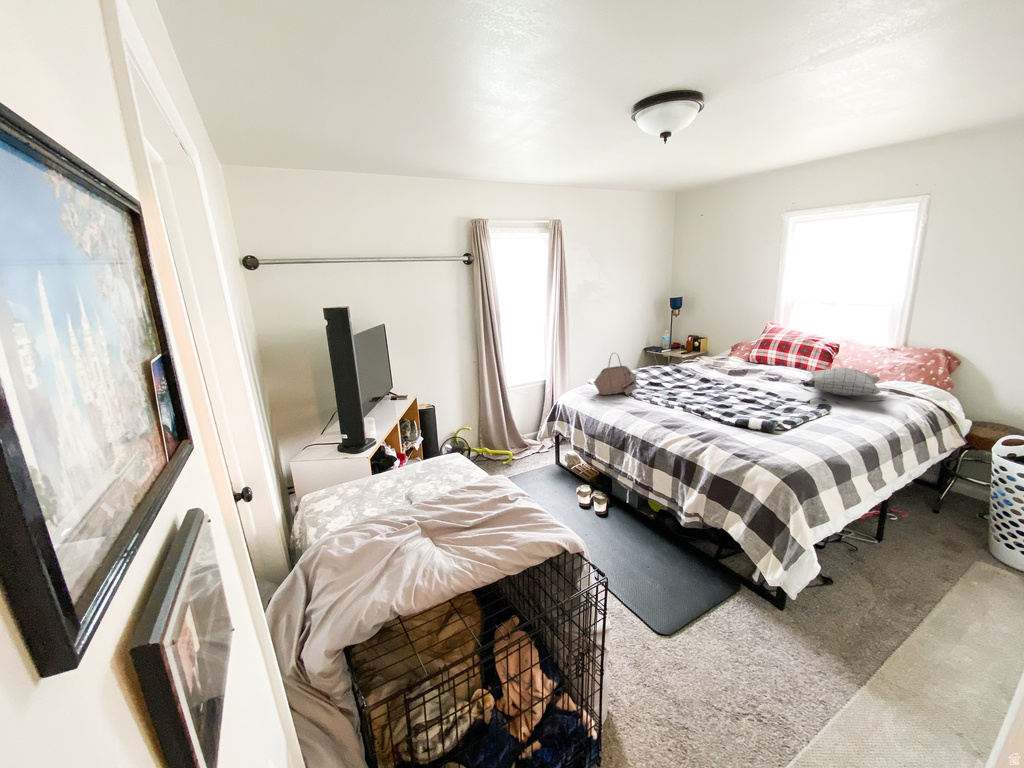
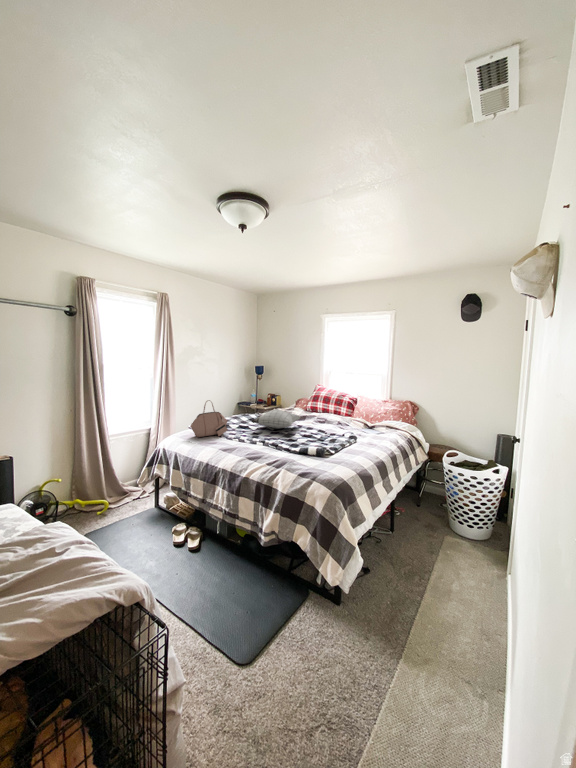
pillow: present [803,368,880,396] -> present [252,410,300,429]

